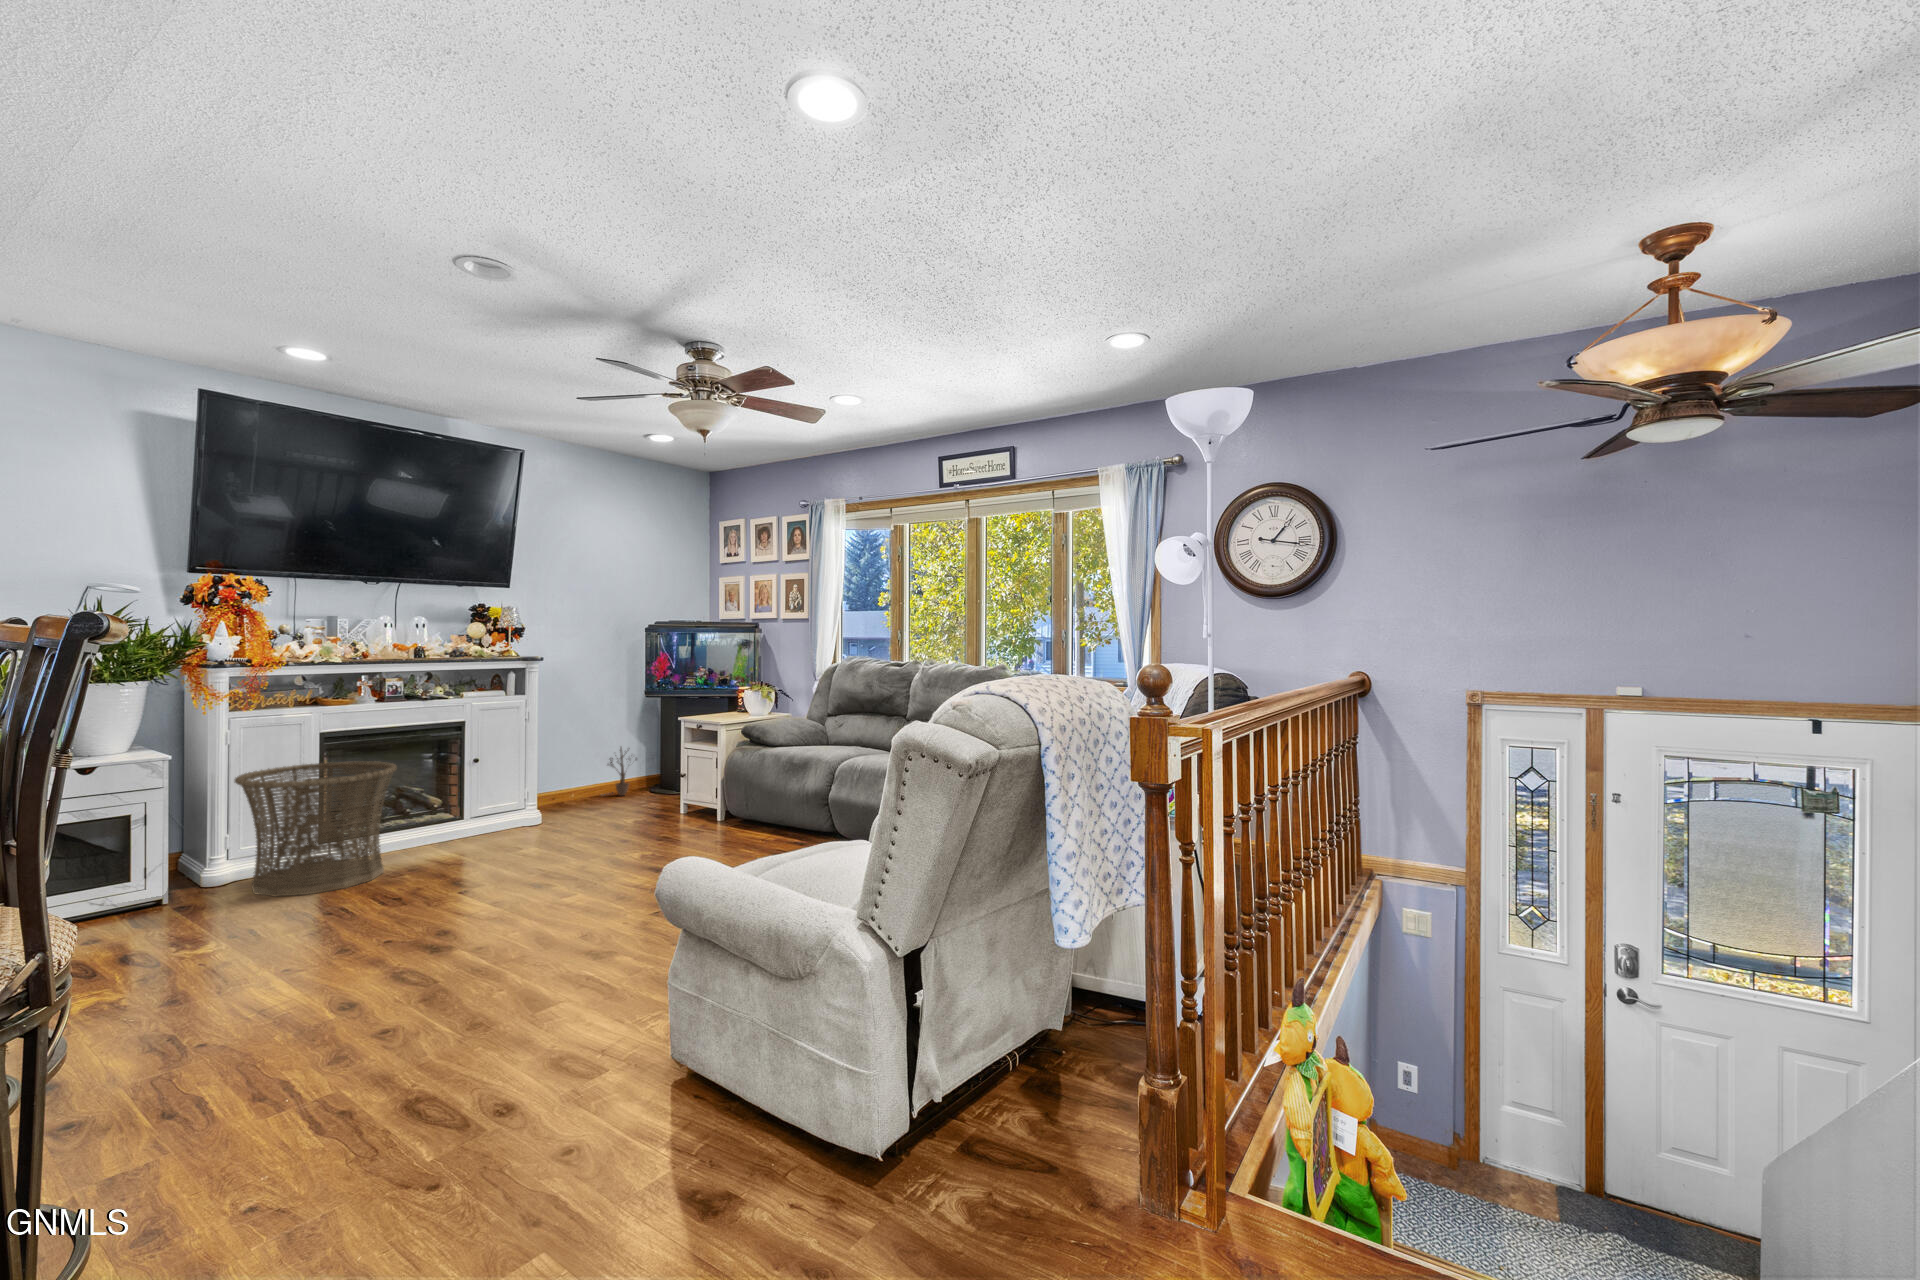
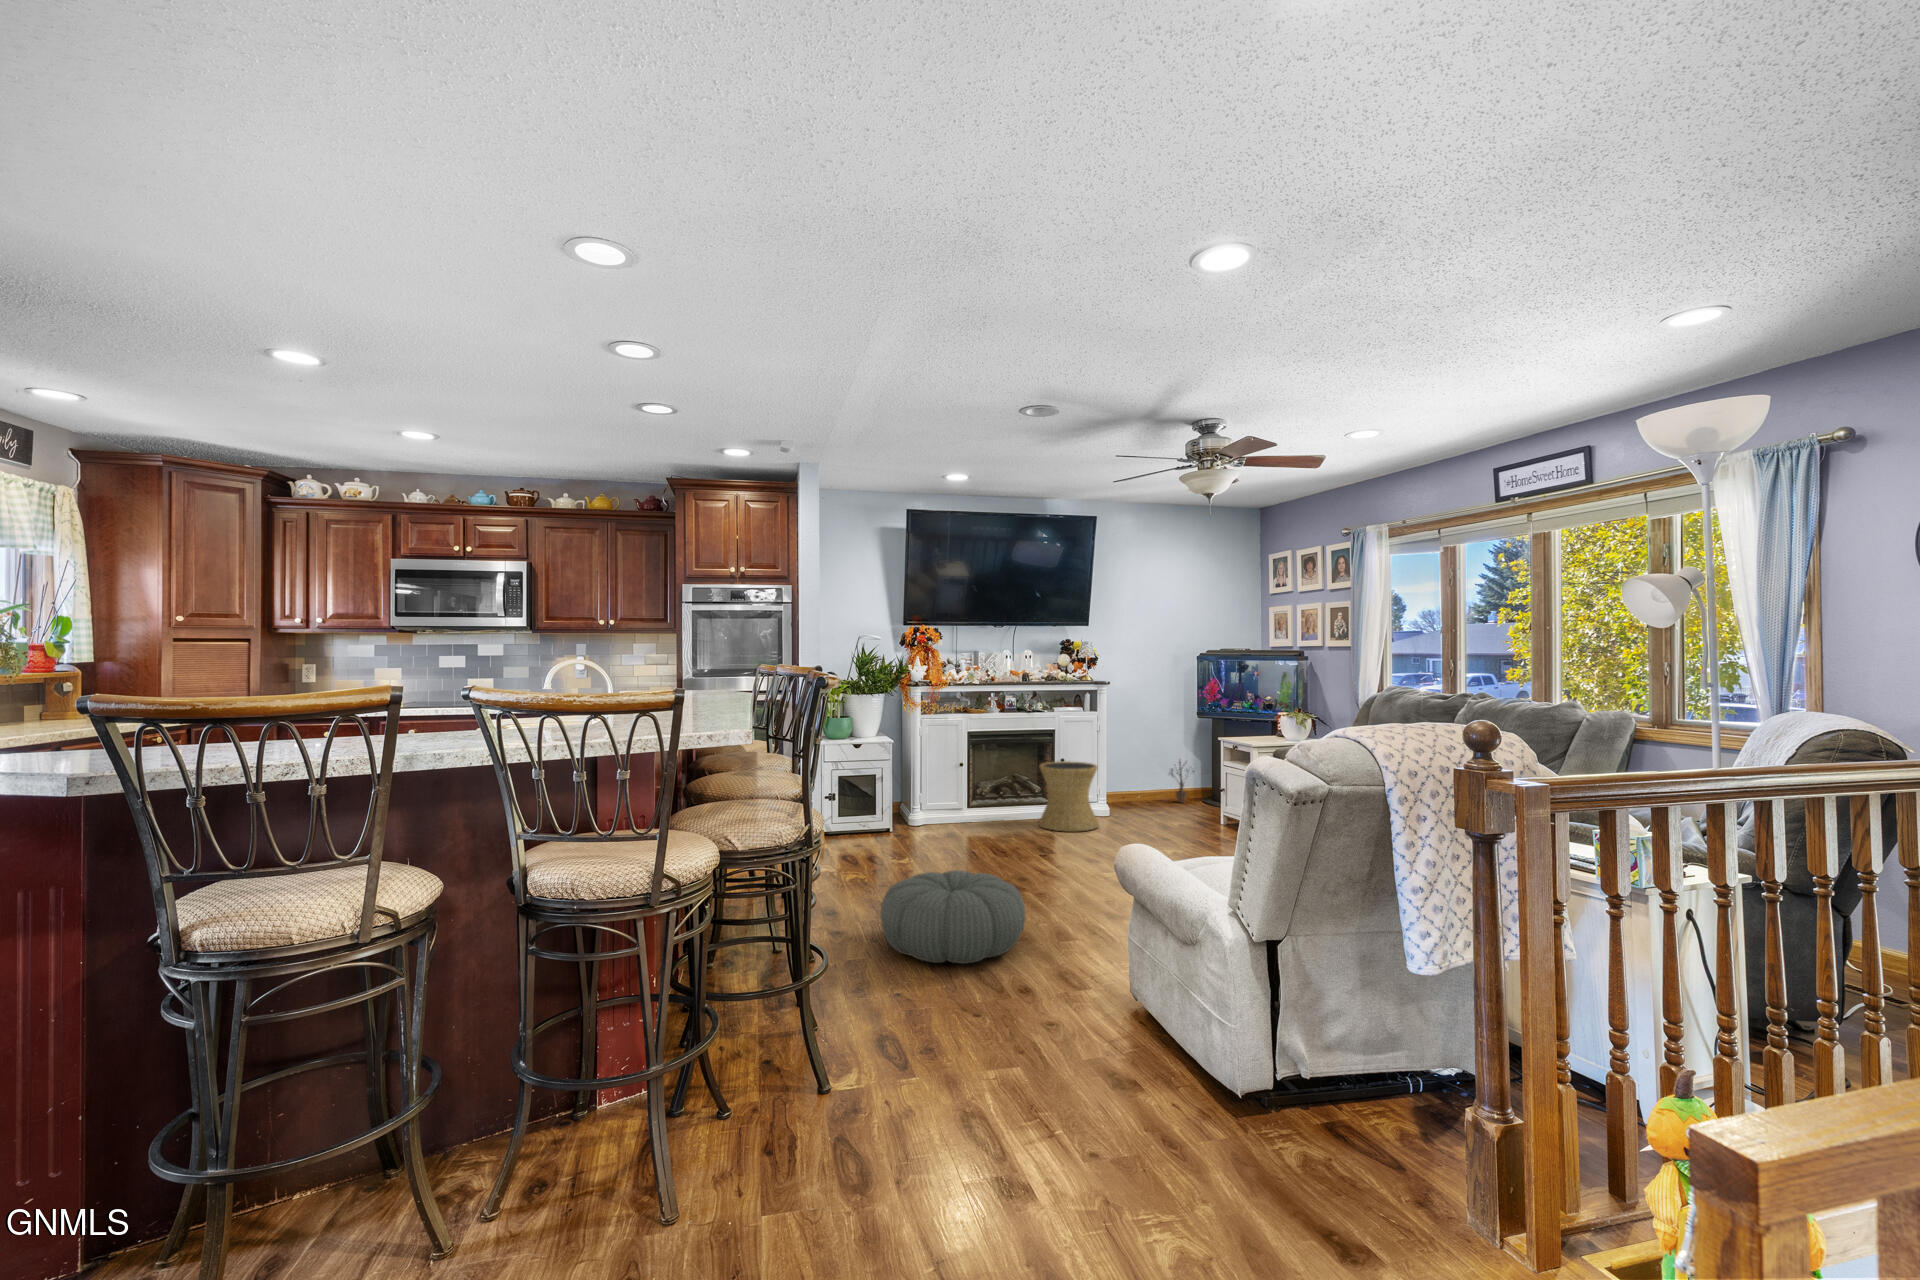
side table: none [441,760,530,852] -> present [1039,761,1099,832]
basket: present [235,761,397,897] -> none [920,753,1008,843]
pouf: none [187,937,481,1114] -> present [880,870,1025,964]

